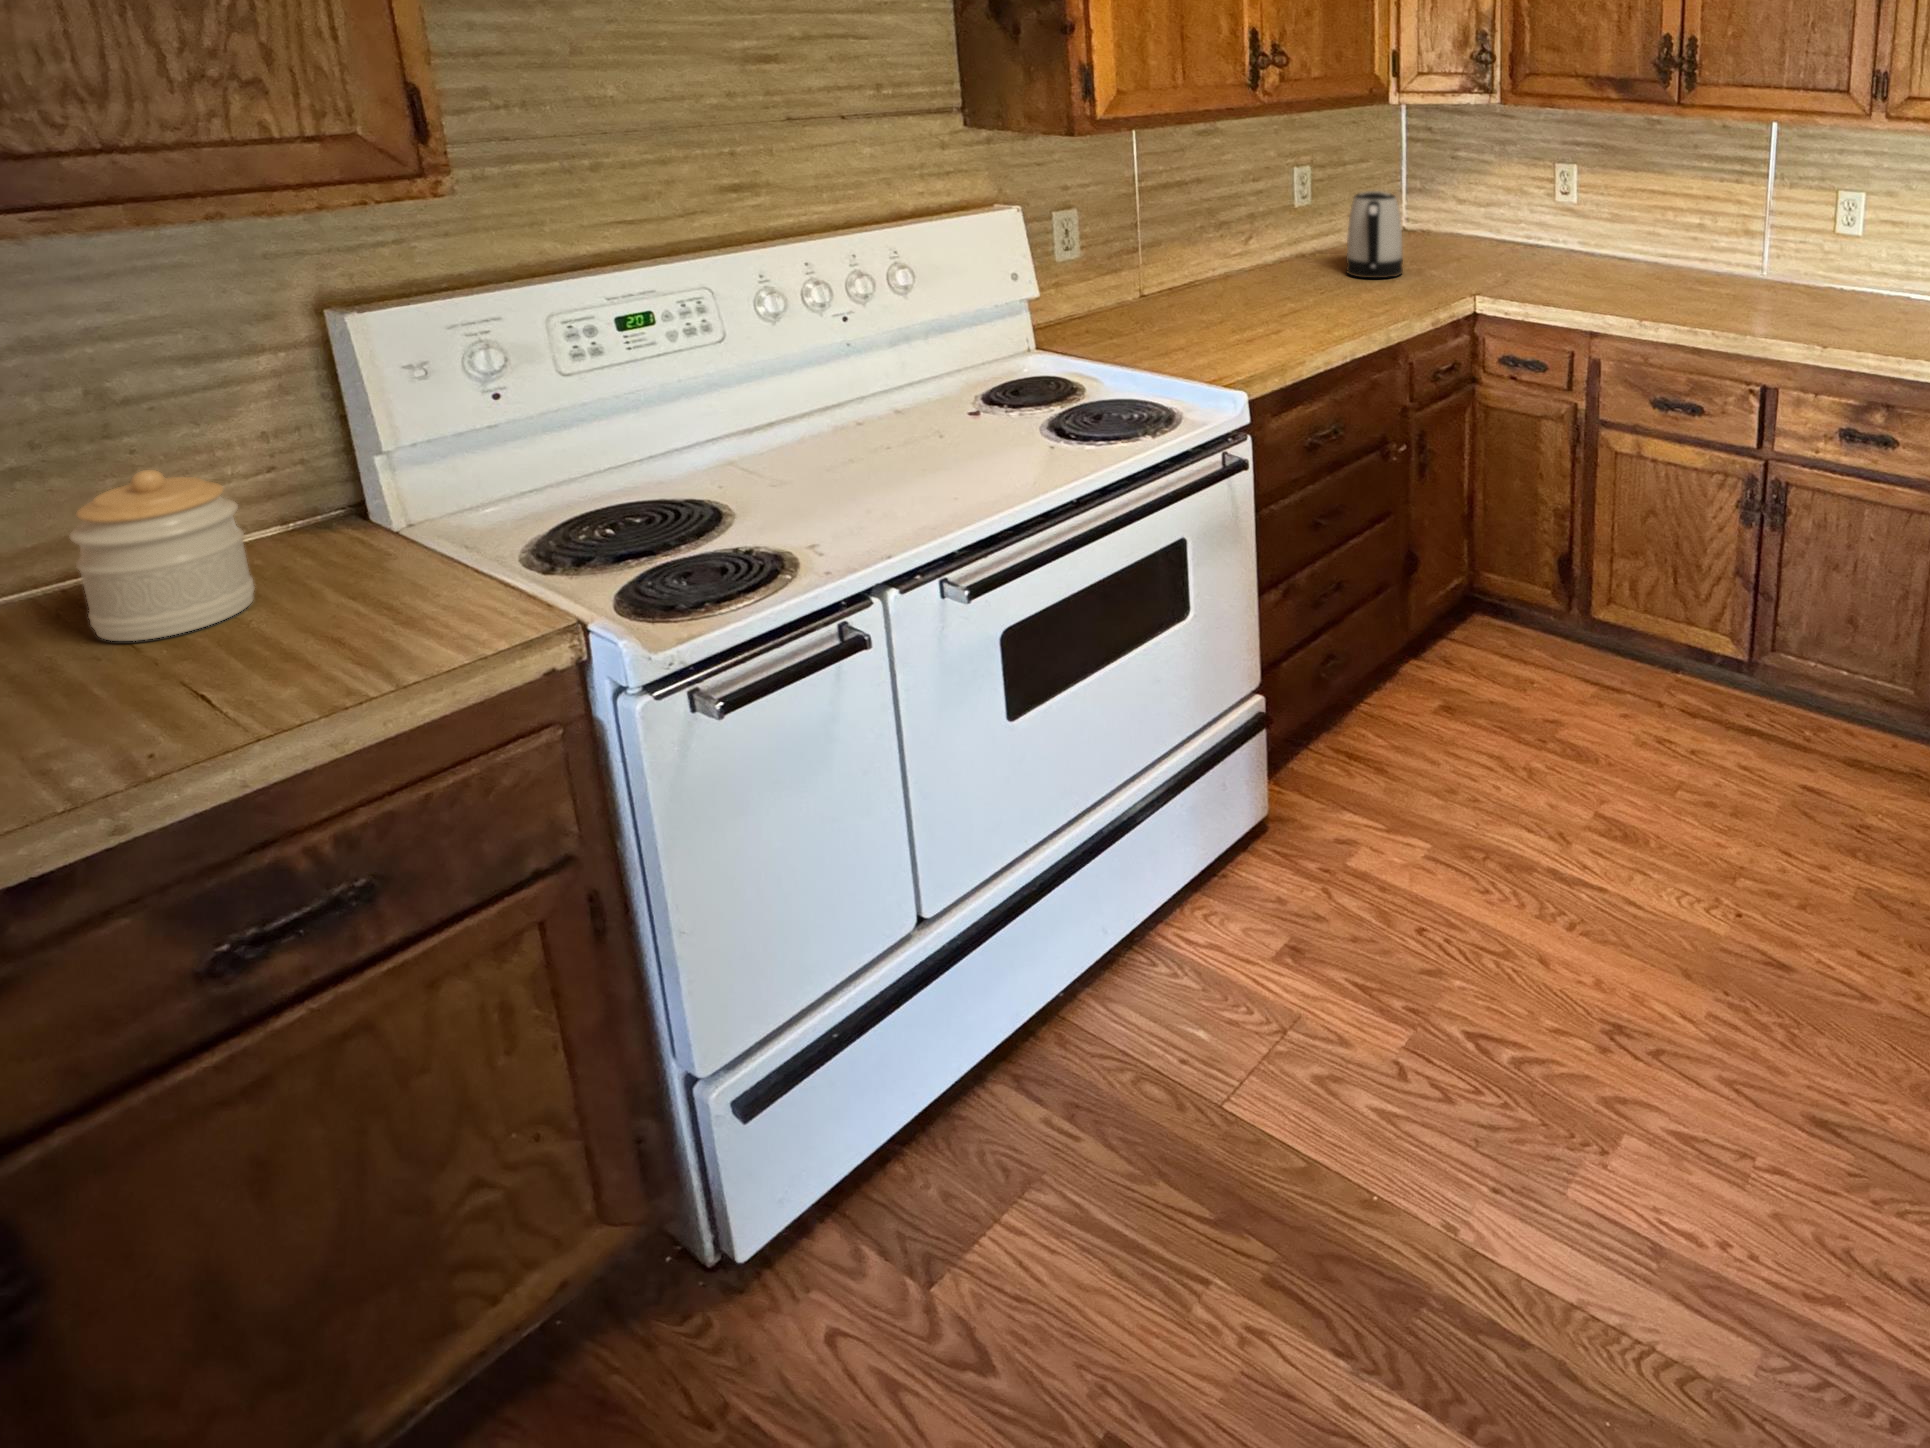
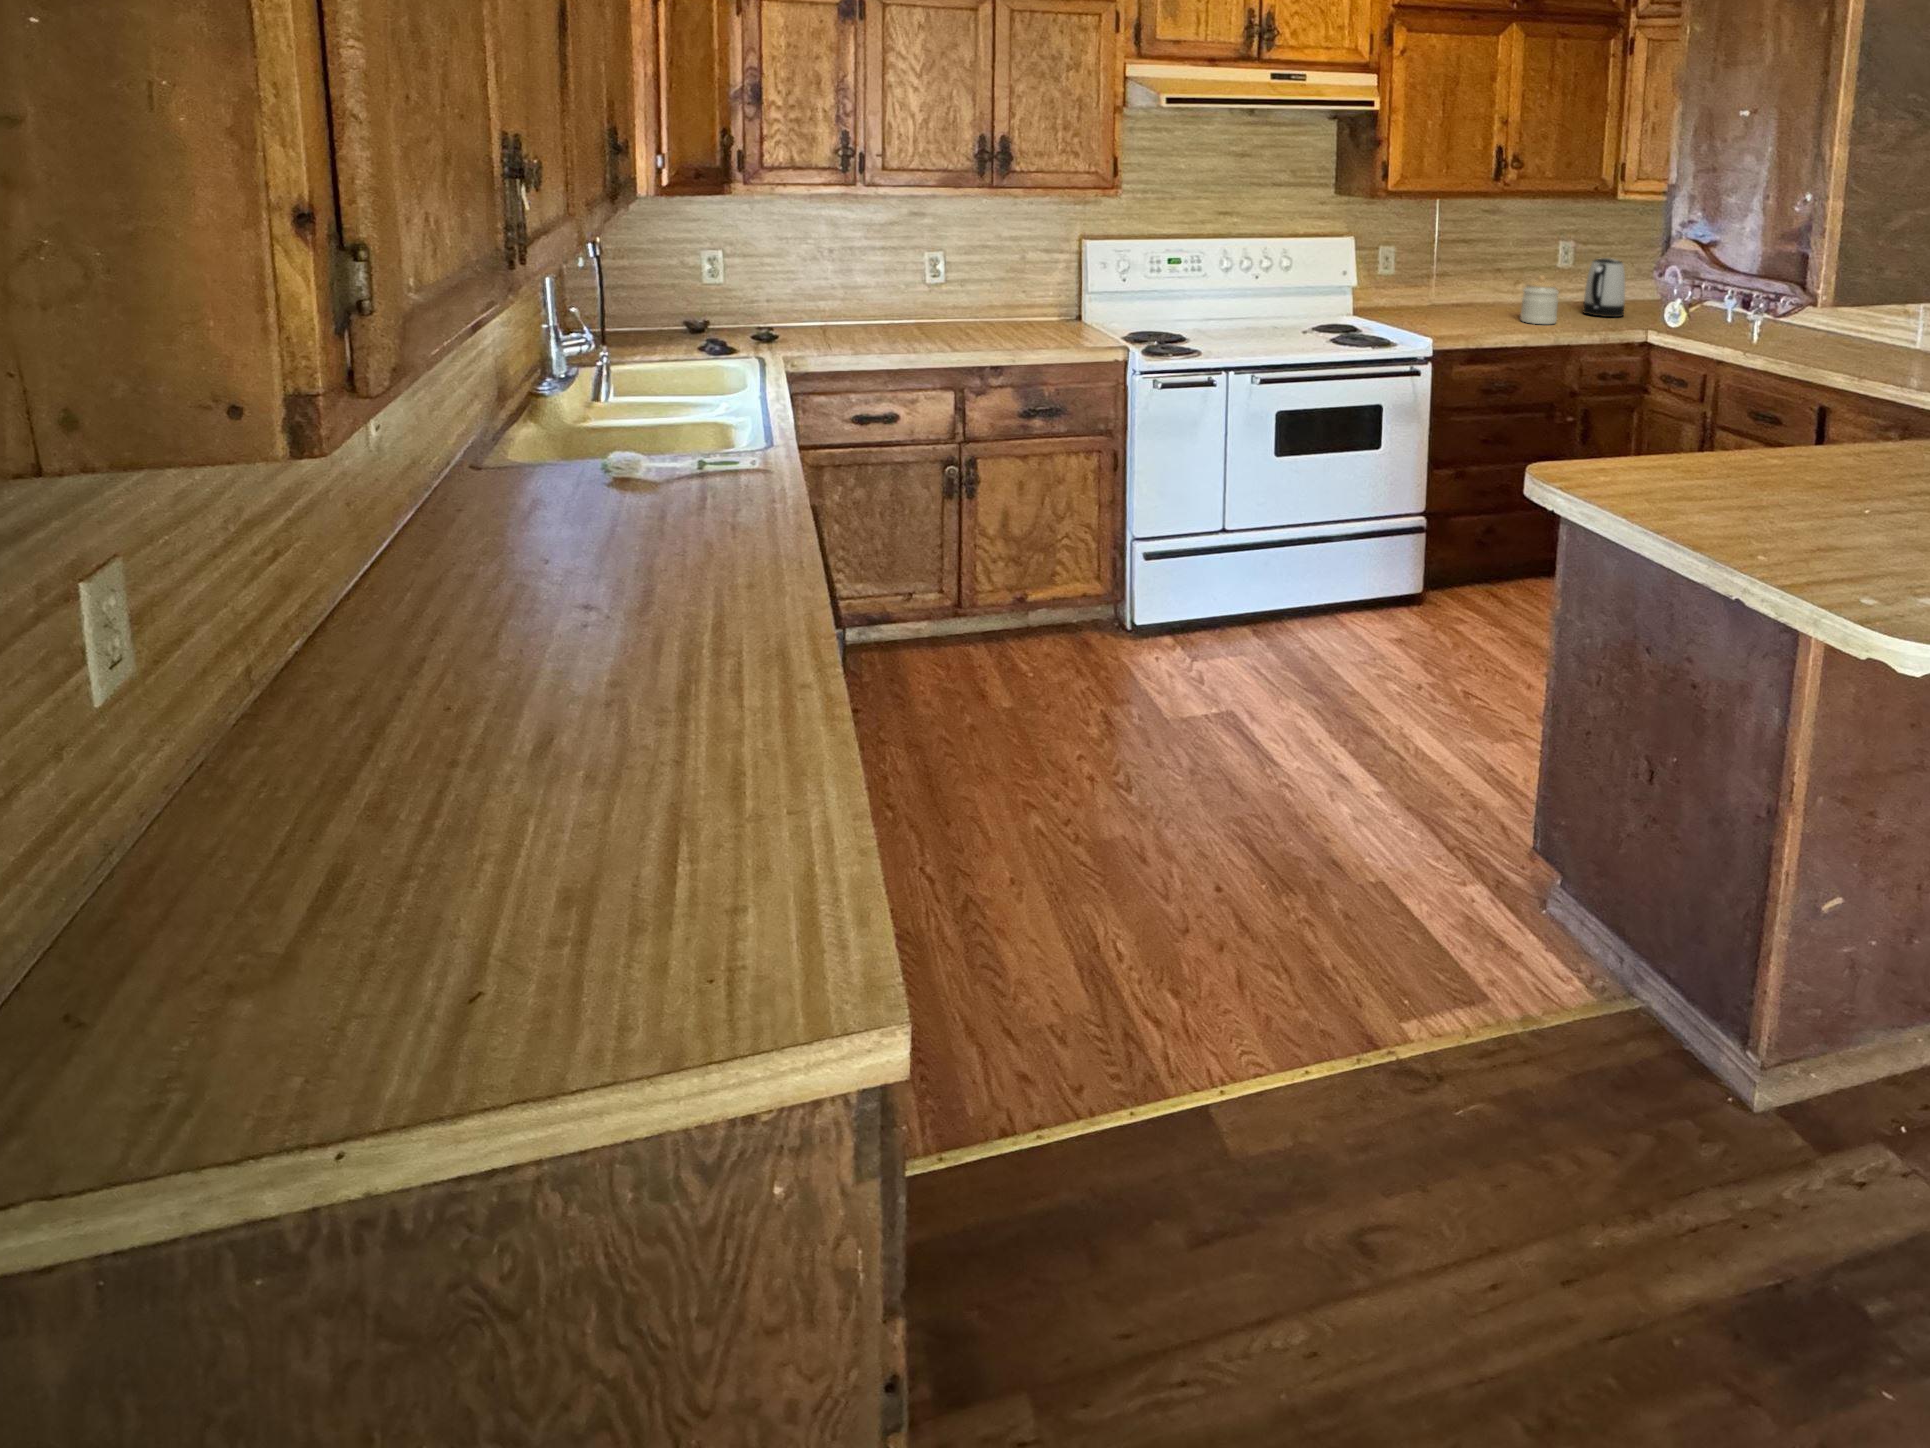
jar: present [70,470,254,641] -> present [1521,275,1559,324]

